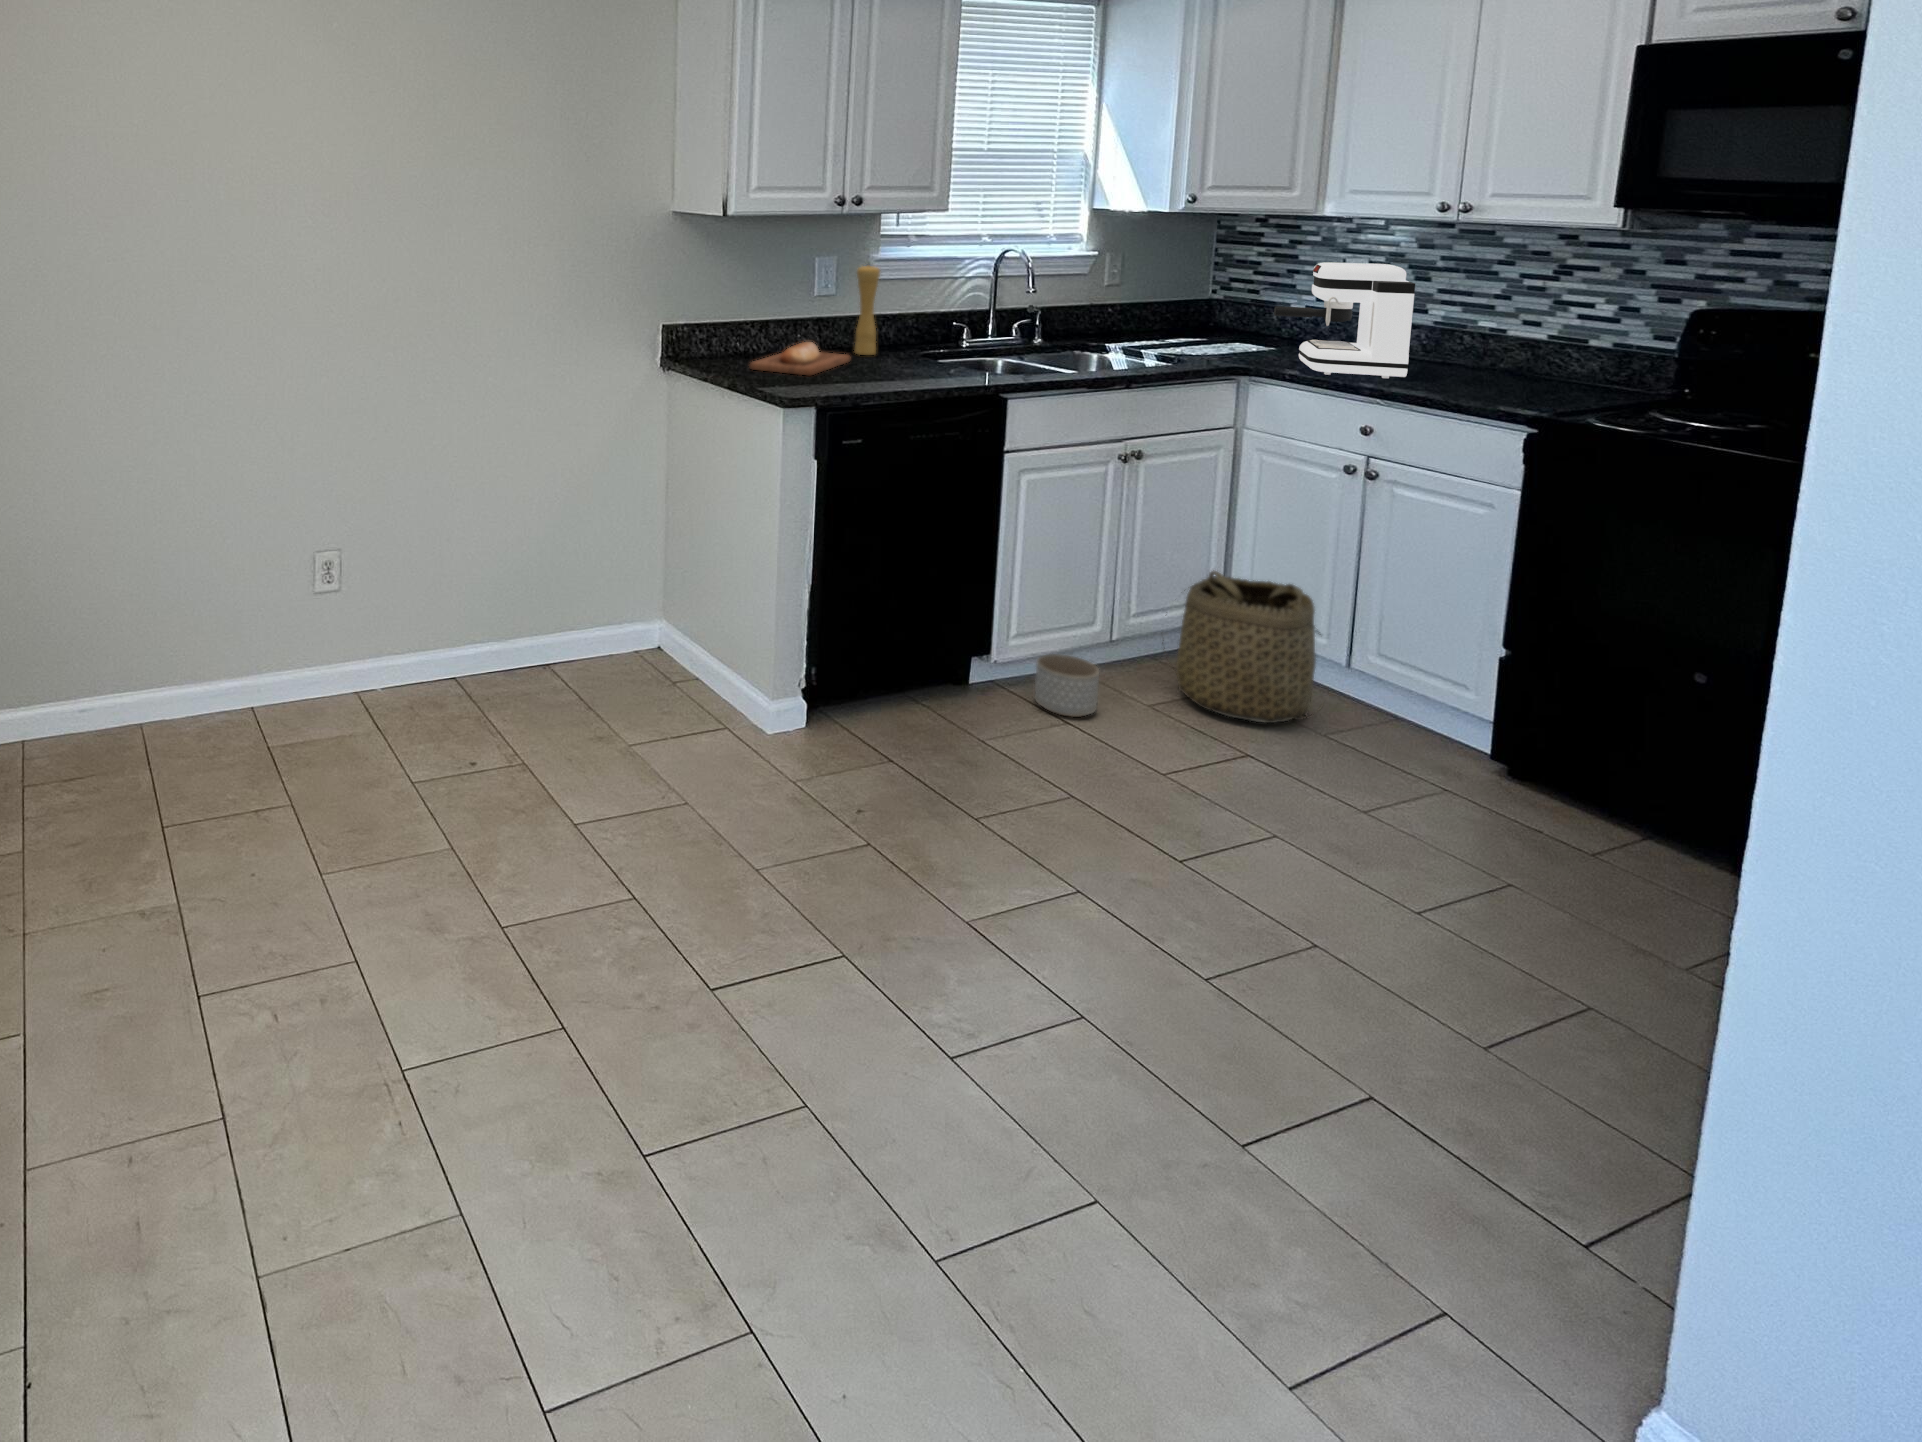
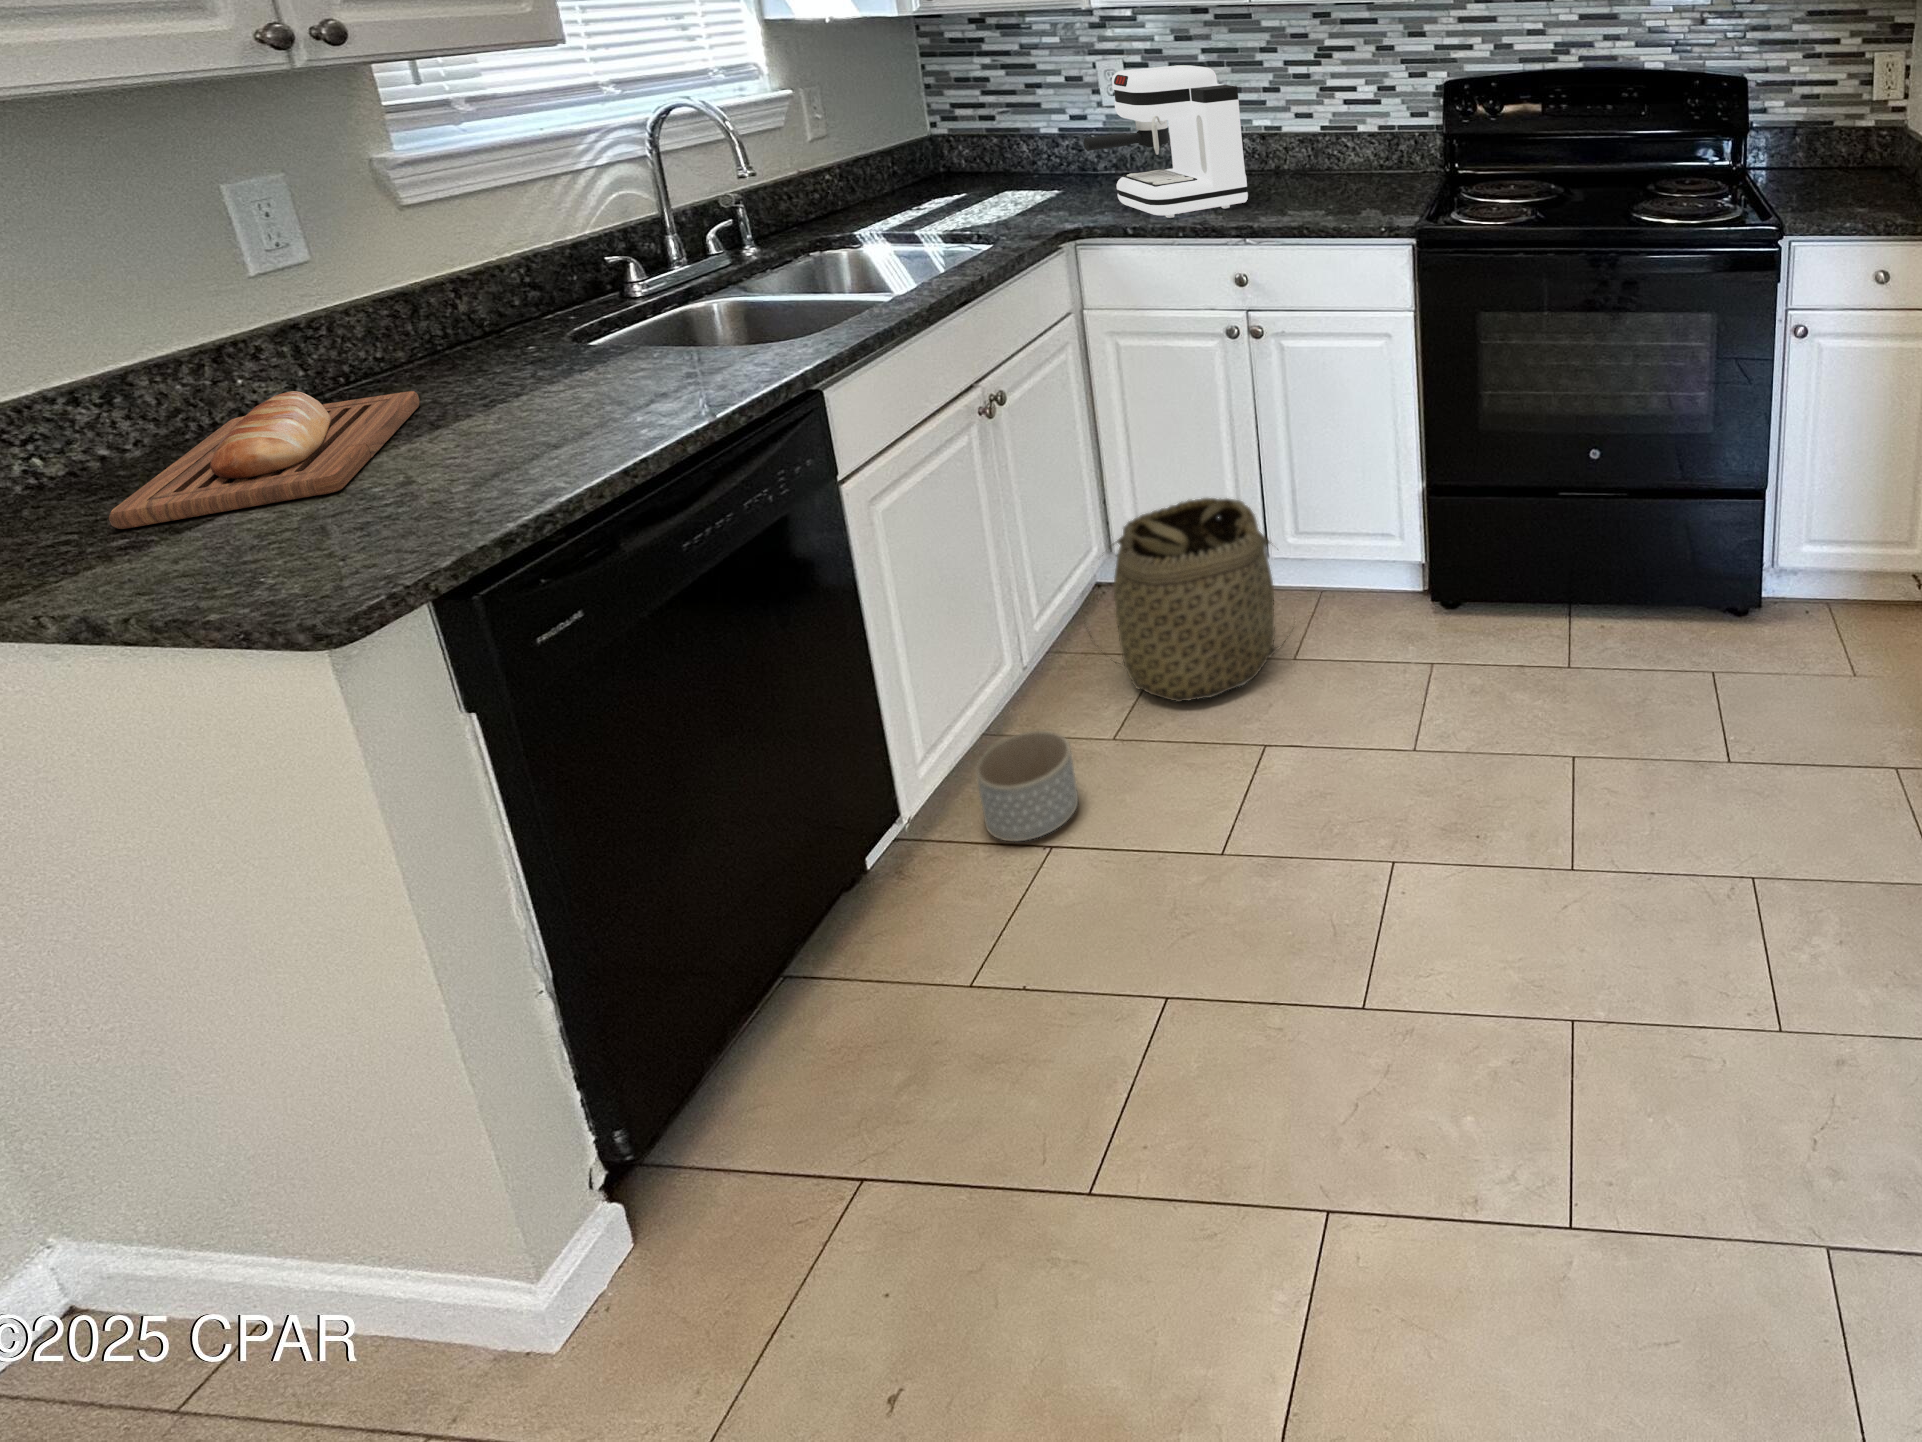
pepper mill: present [855,266,880,355] -> none [355,180,469,376]

